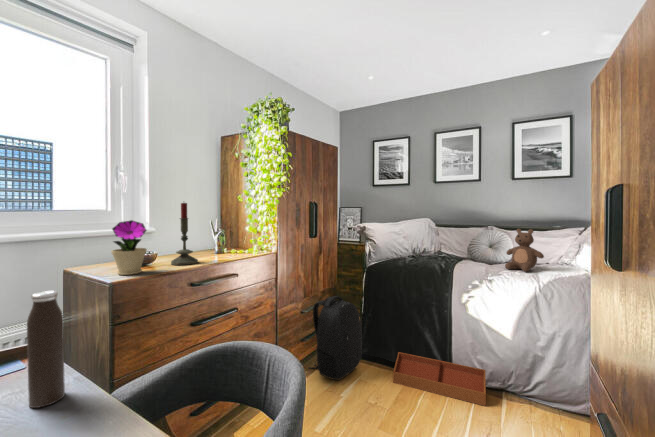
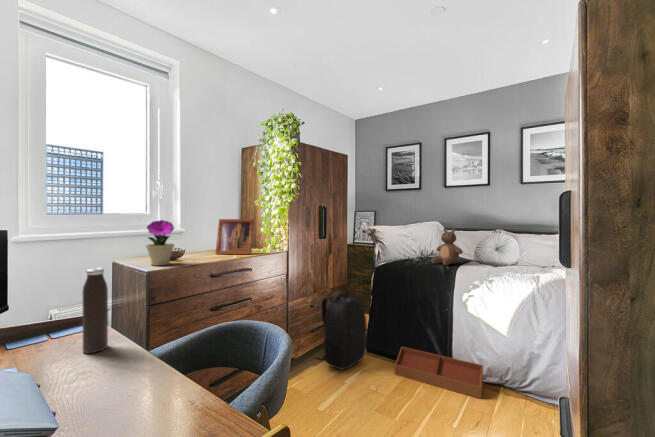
candle: present [171,203,198,265] -> none [195,204,218,260]
picture frame: none [194,218,238,257] -> present [215,219,254,254]
teddy bear: present [505,229,544,272] -> present [431,228,463,265]

